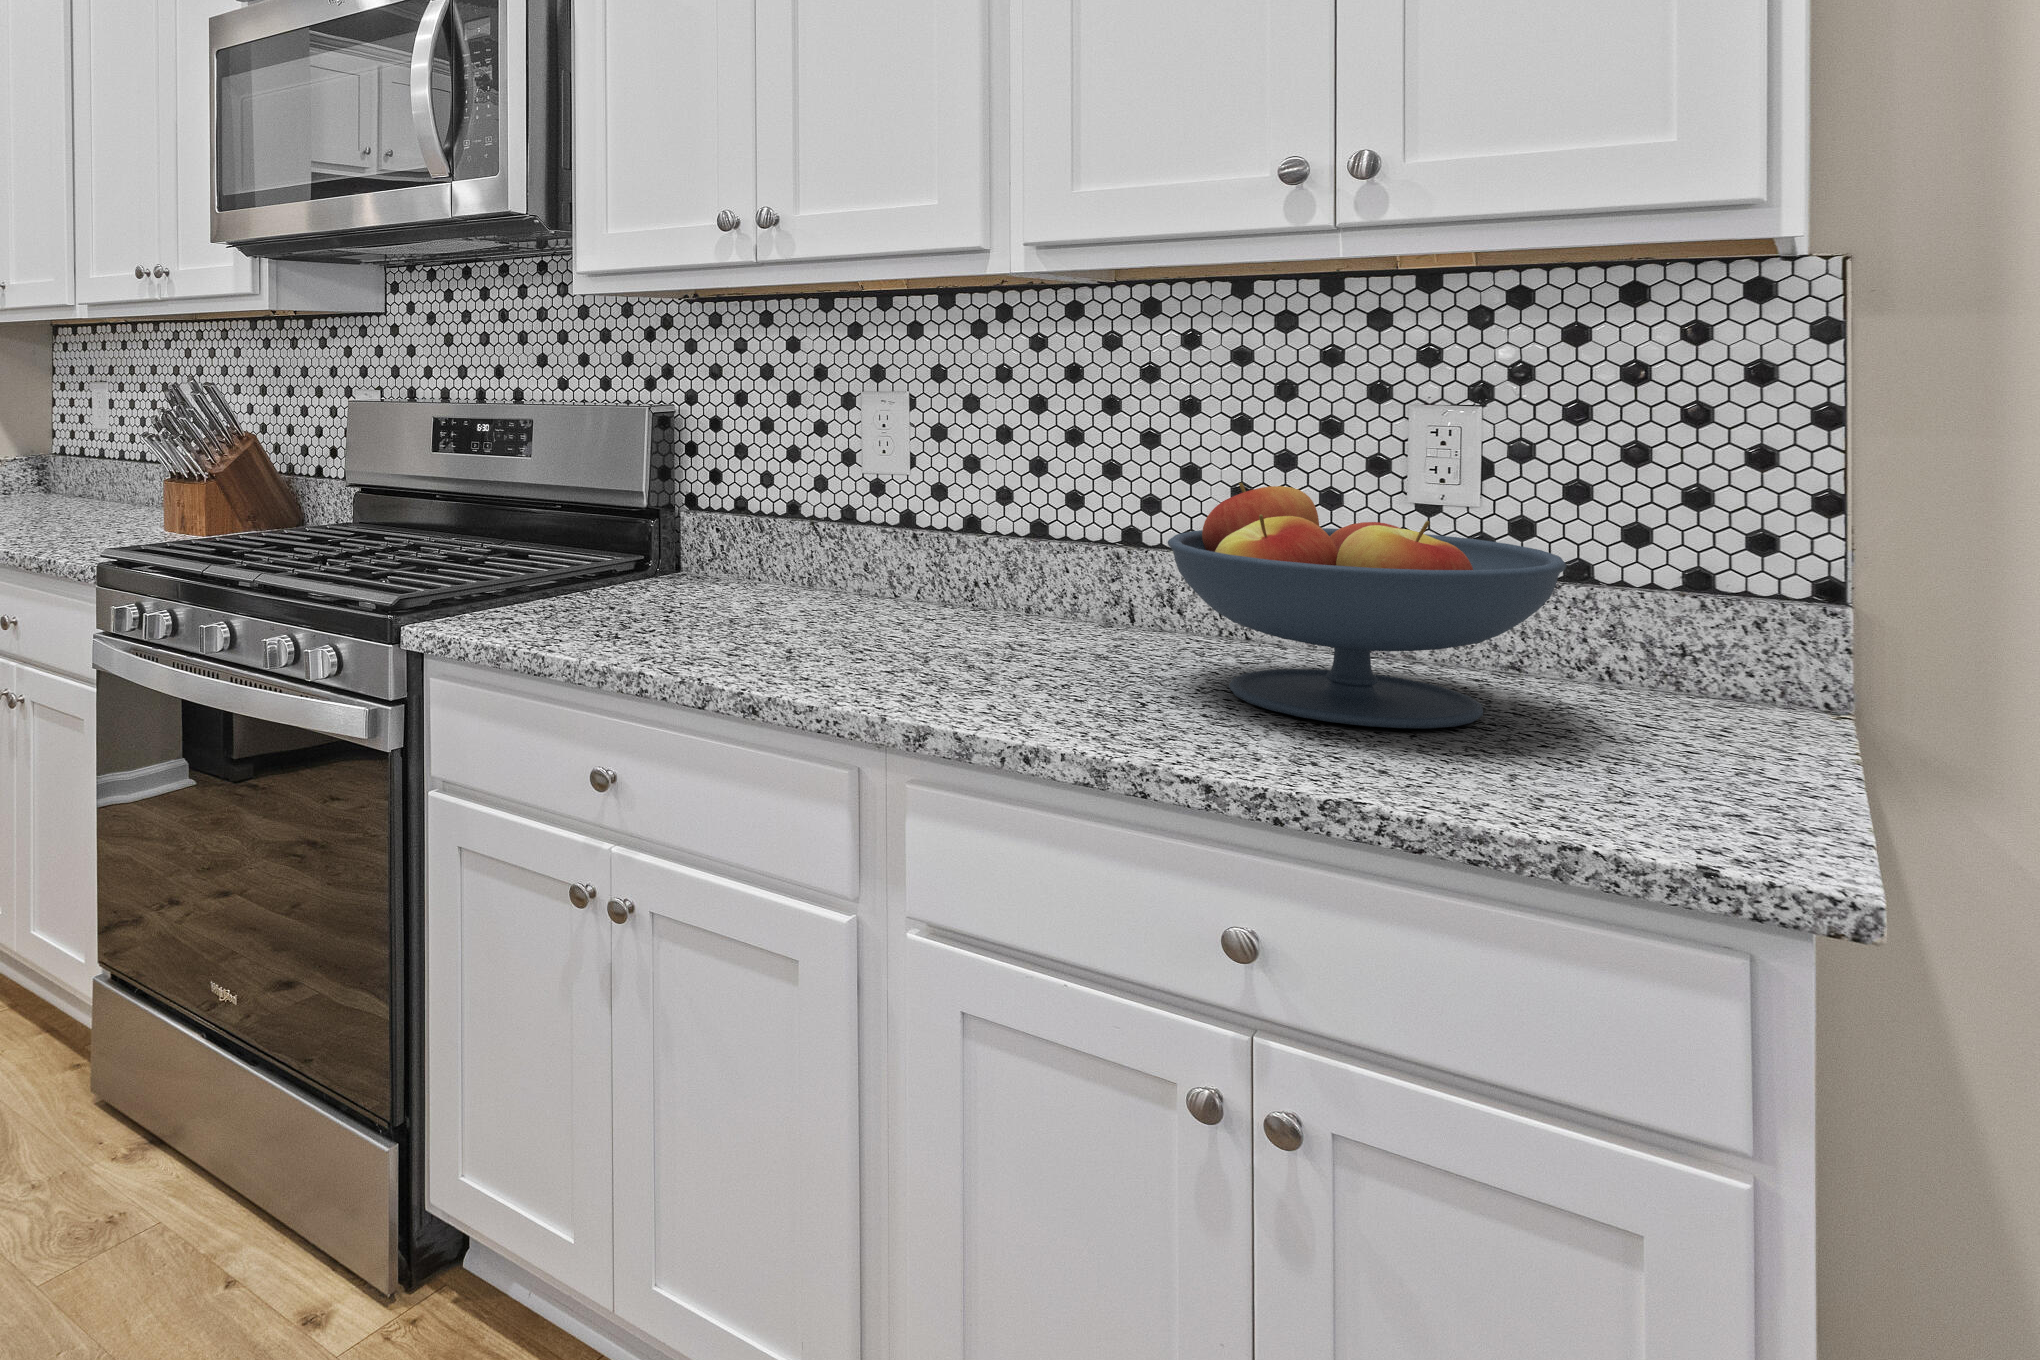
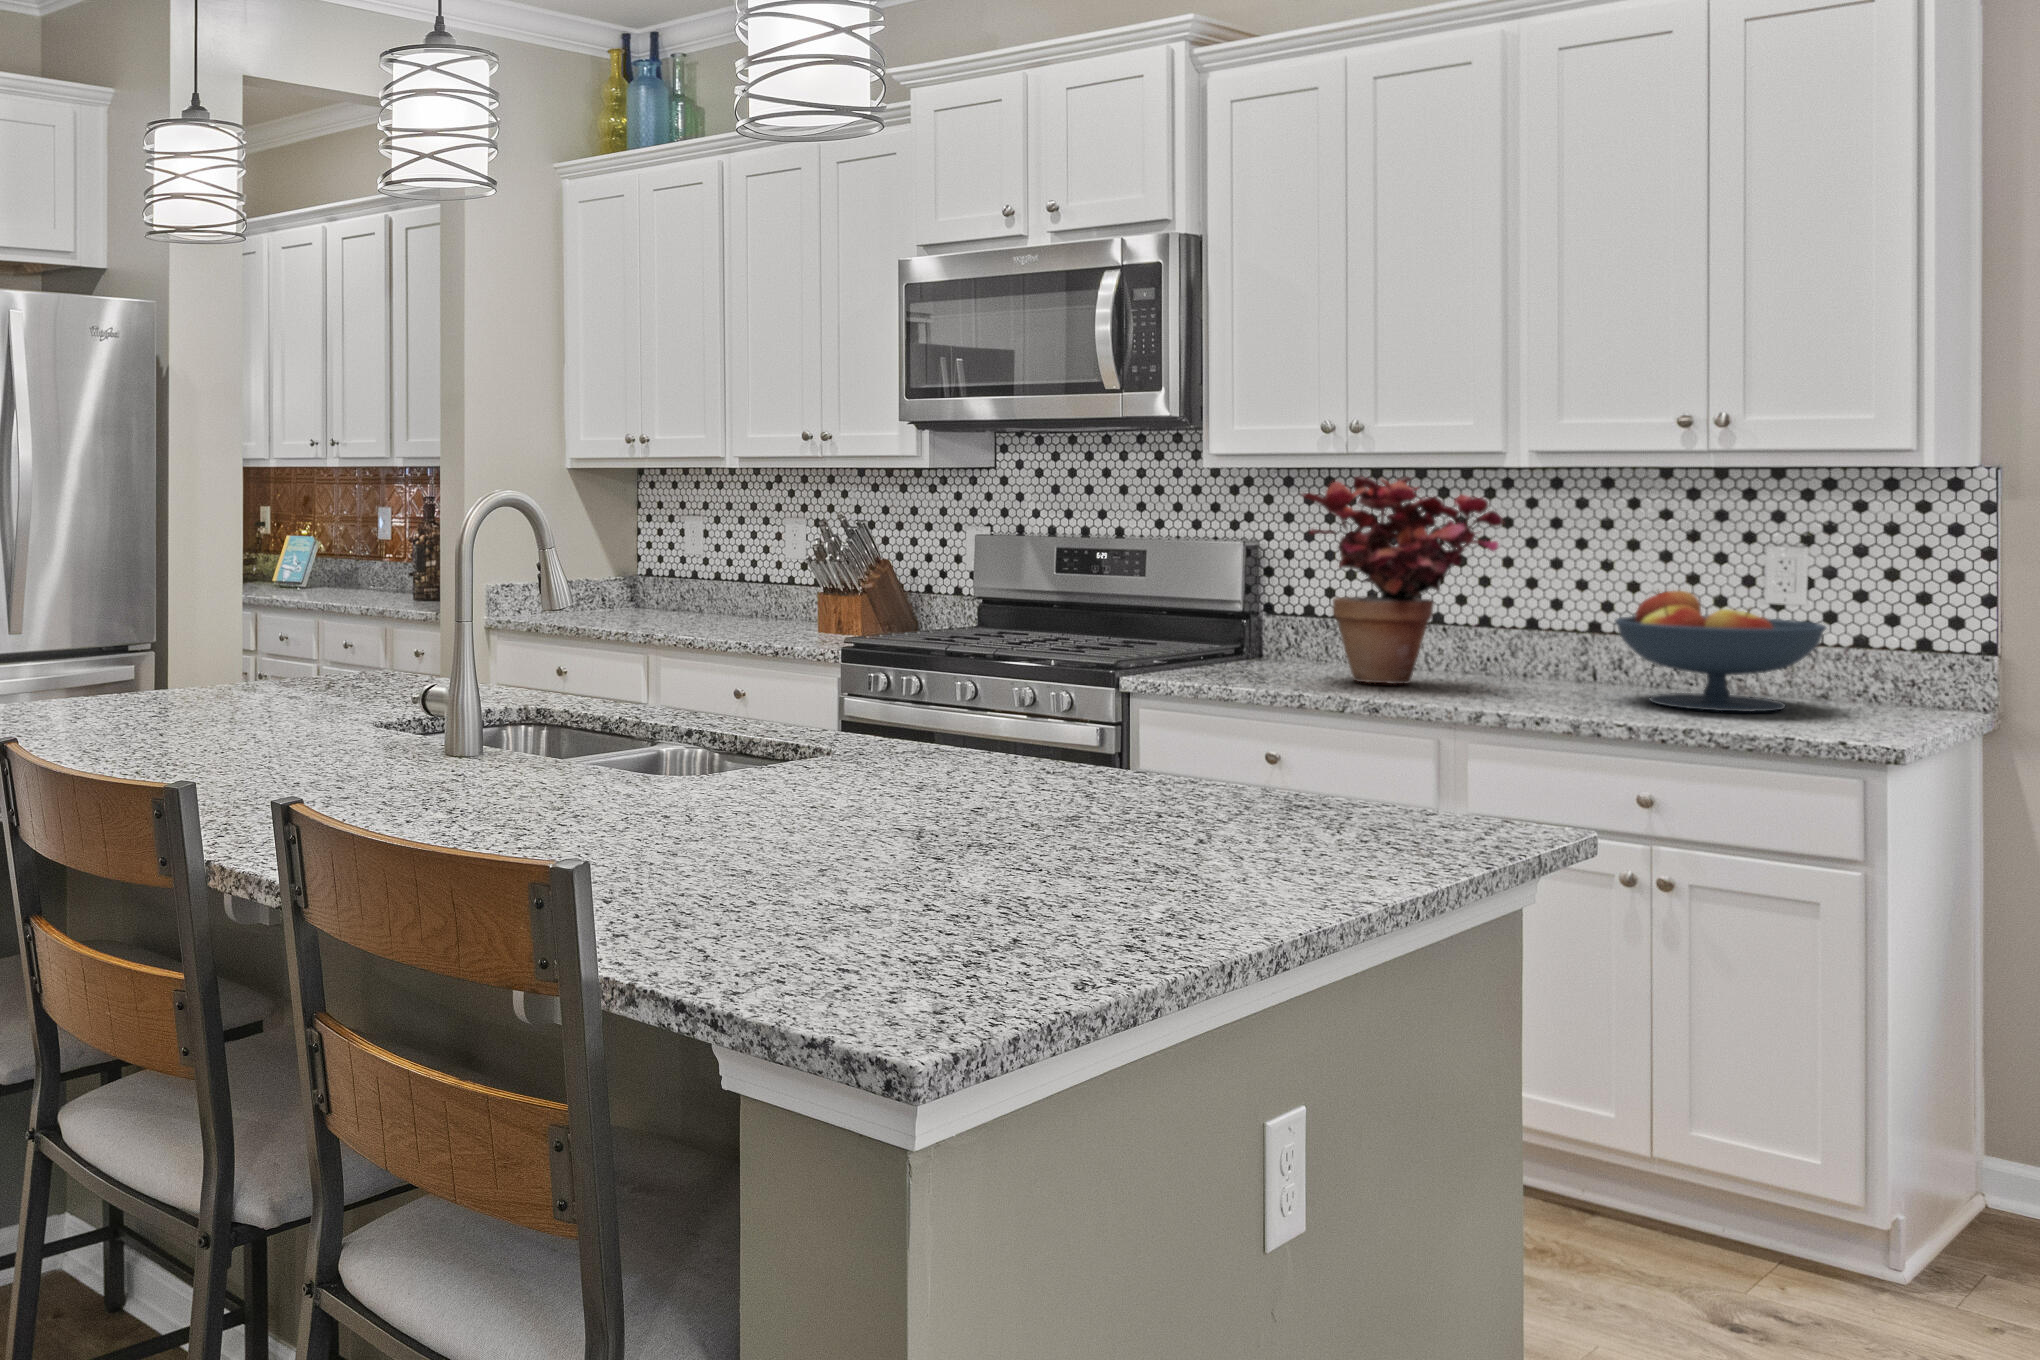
potted plant: none [645,291,982,647] -> present [1302,477,1505,684]

